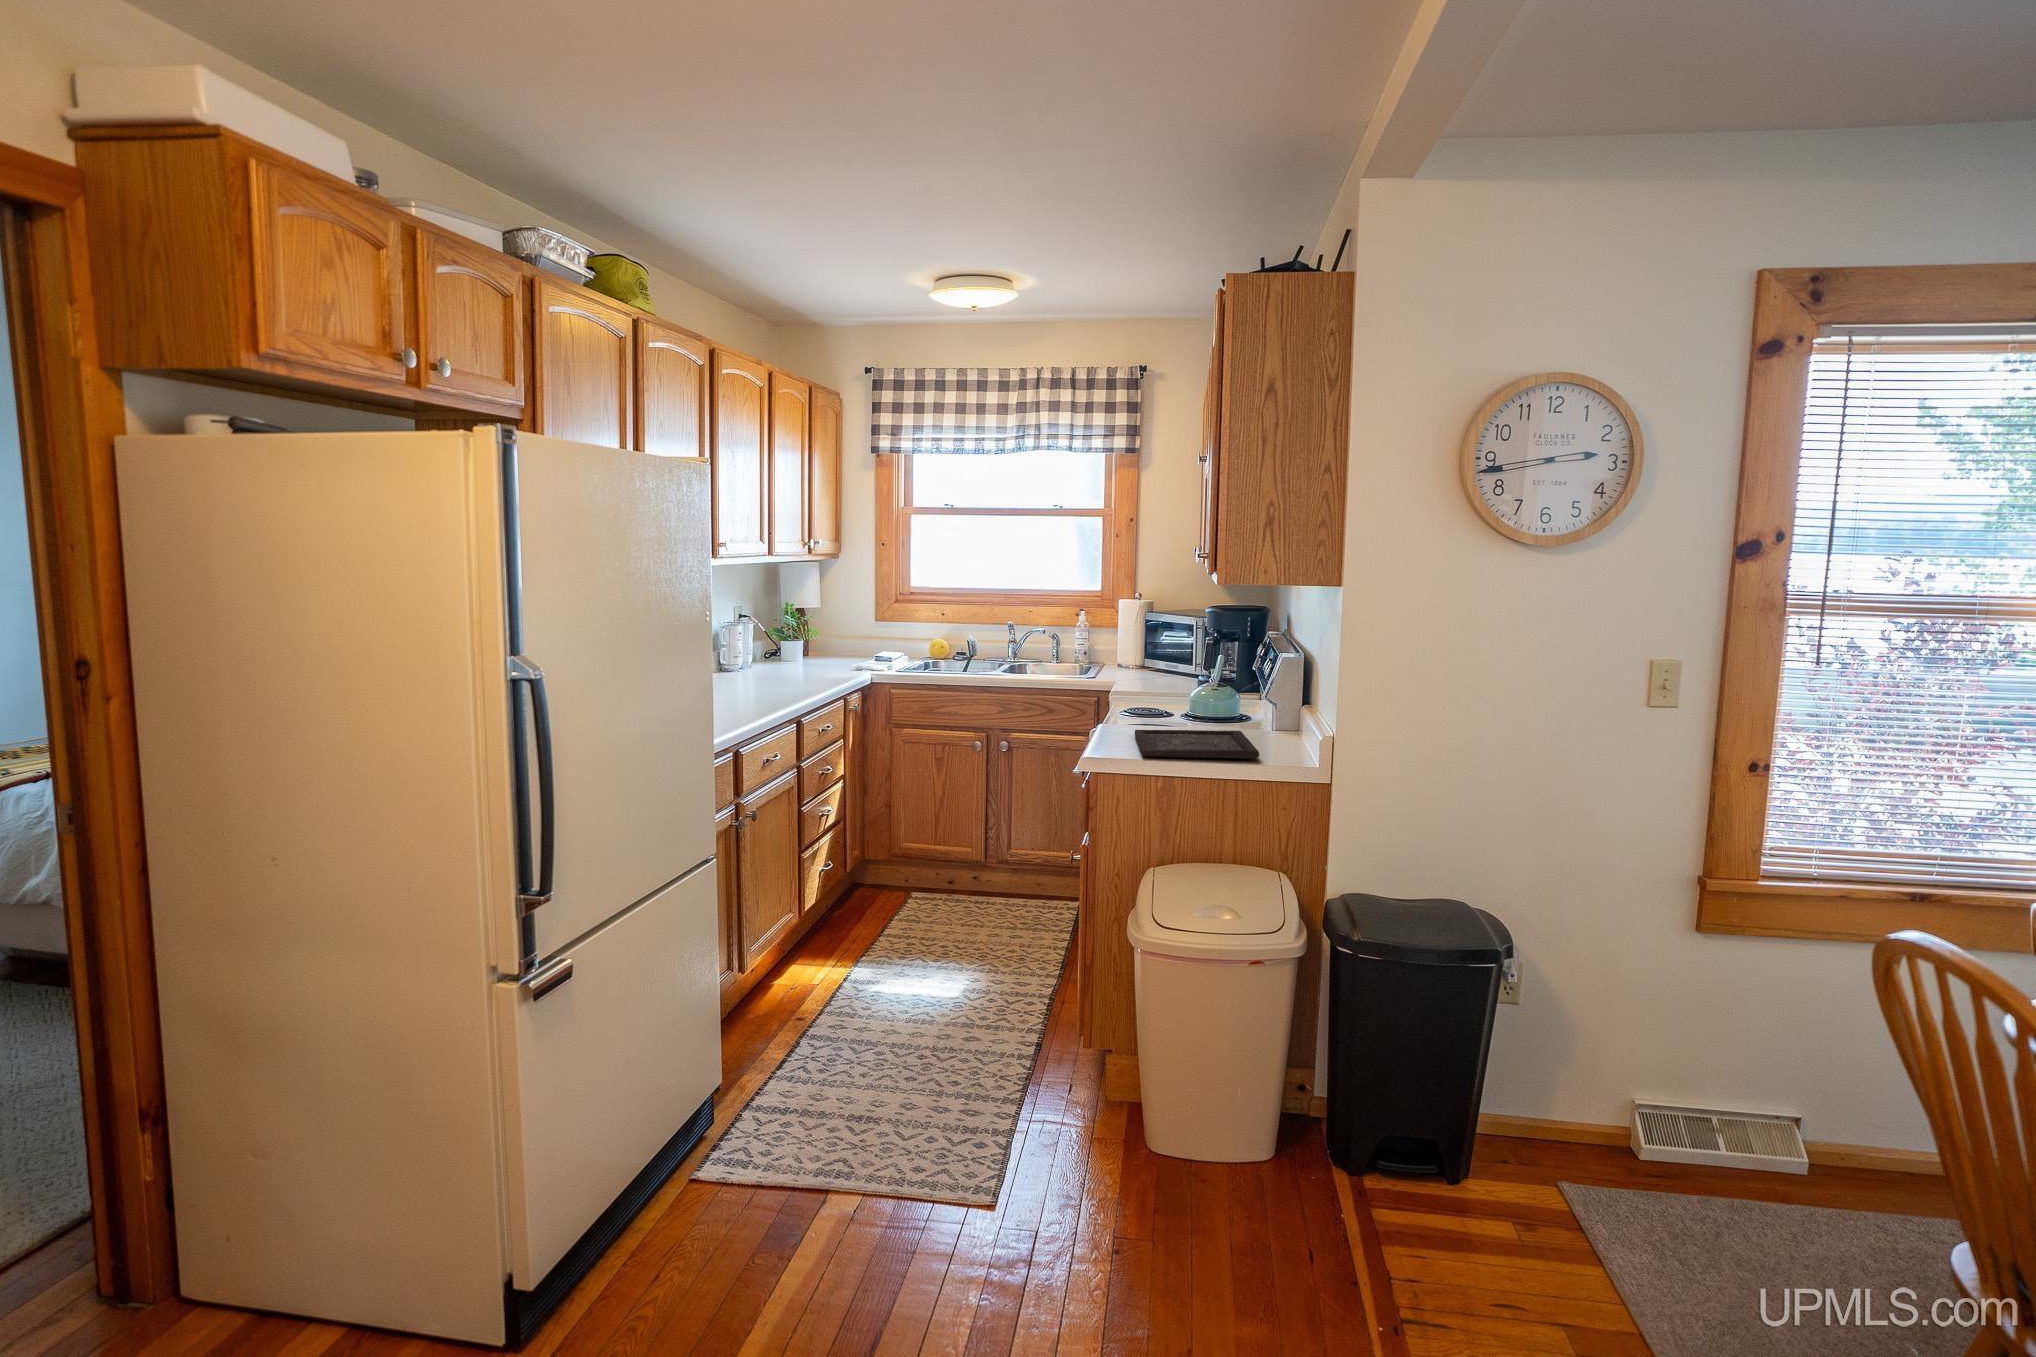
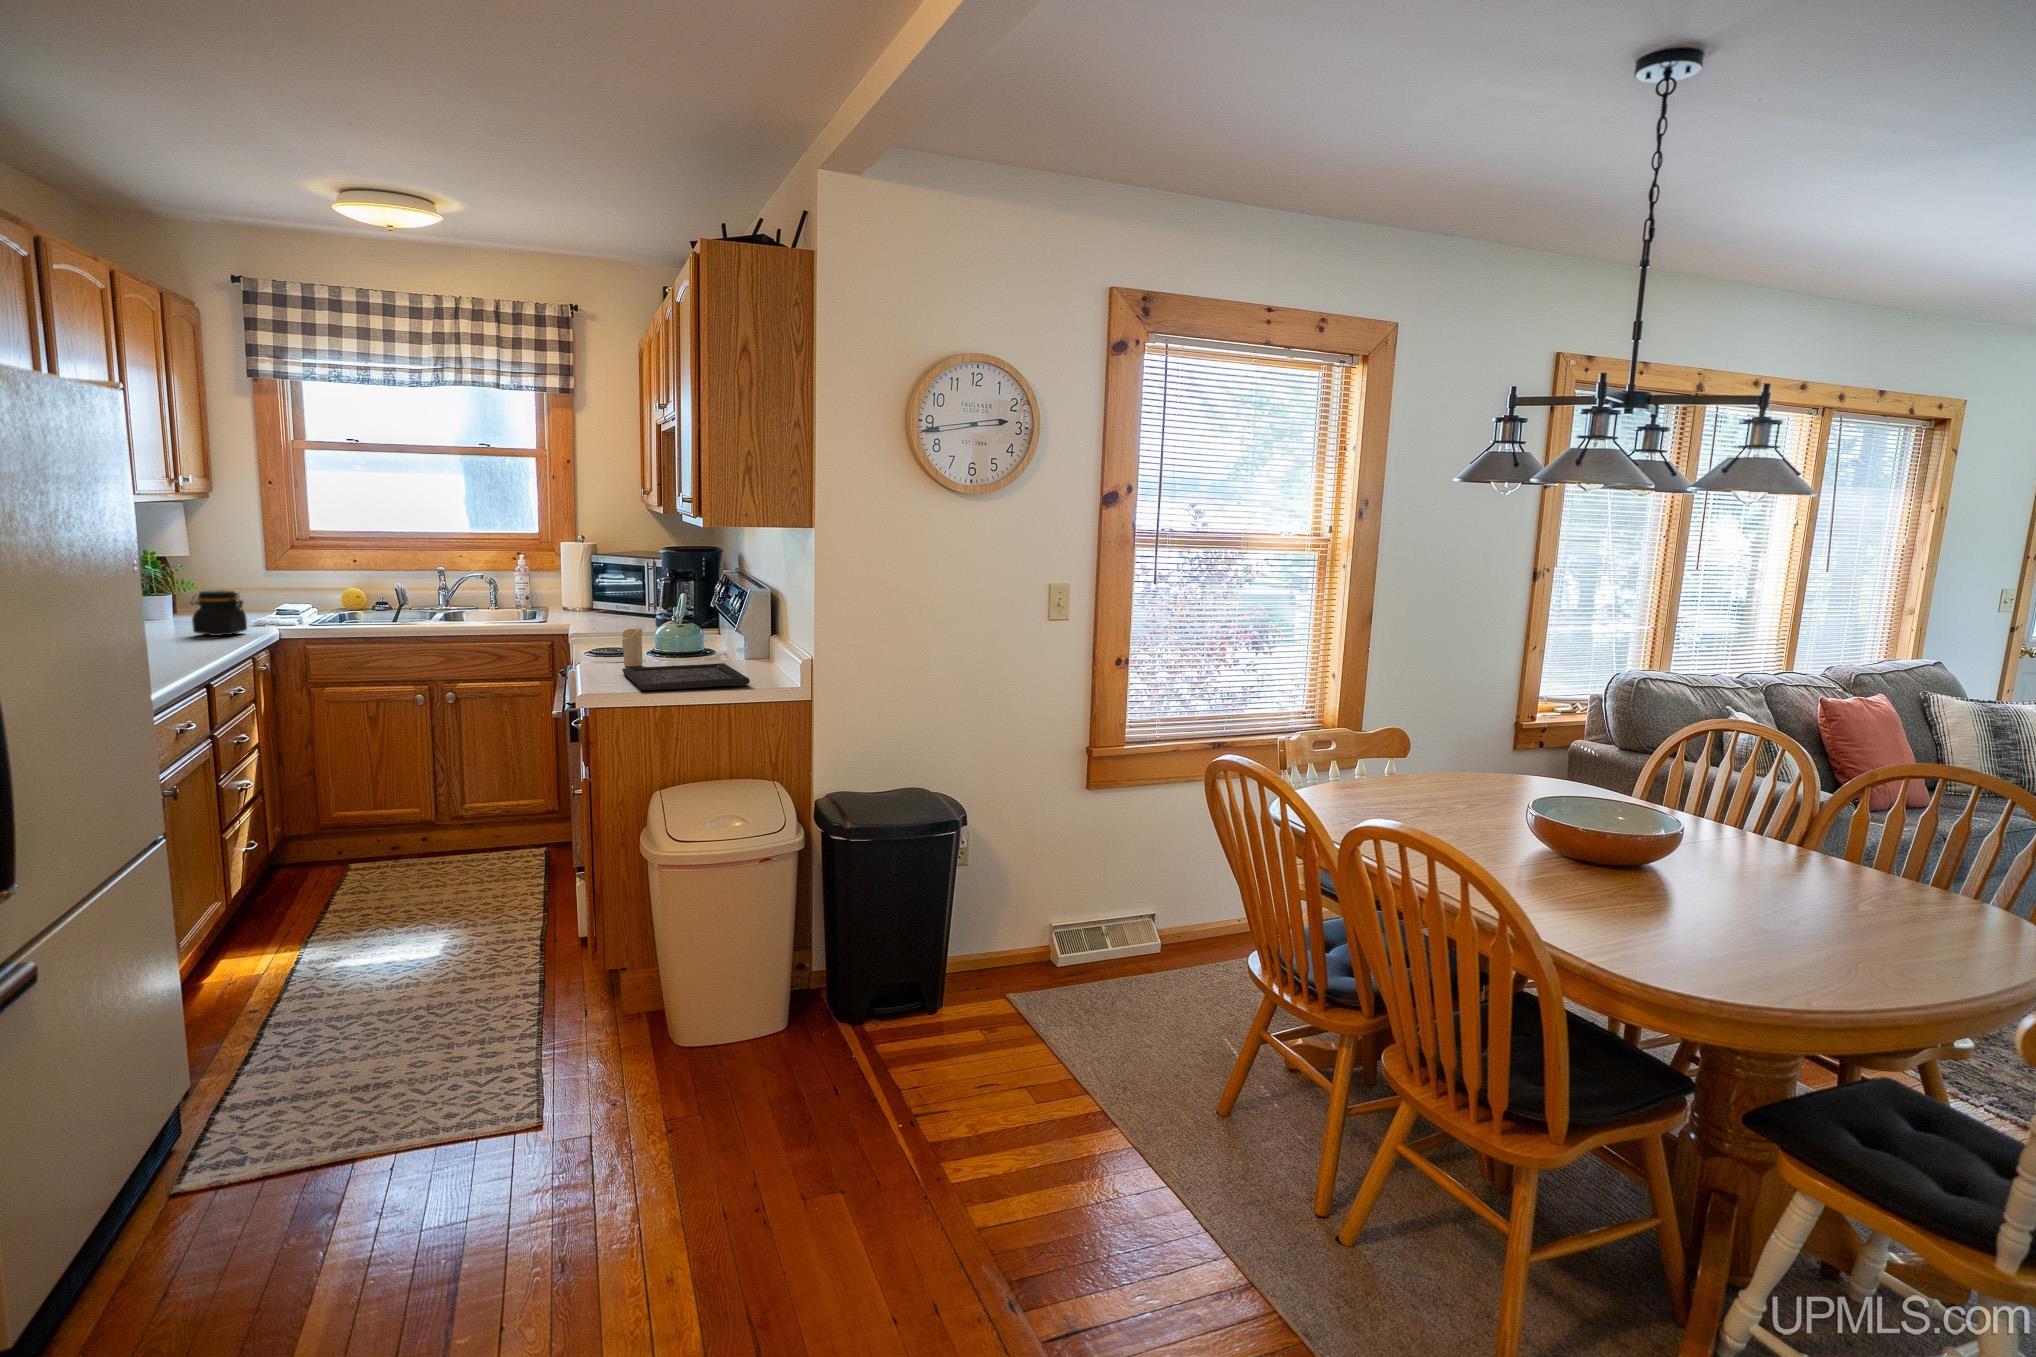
jar: none [812,637,850,675] -> present [191,590,247,636]
candle: none [1140,688,1160,728] -> present [622,628,643,667]

